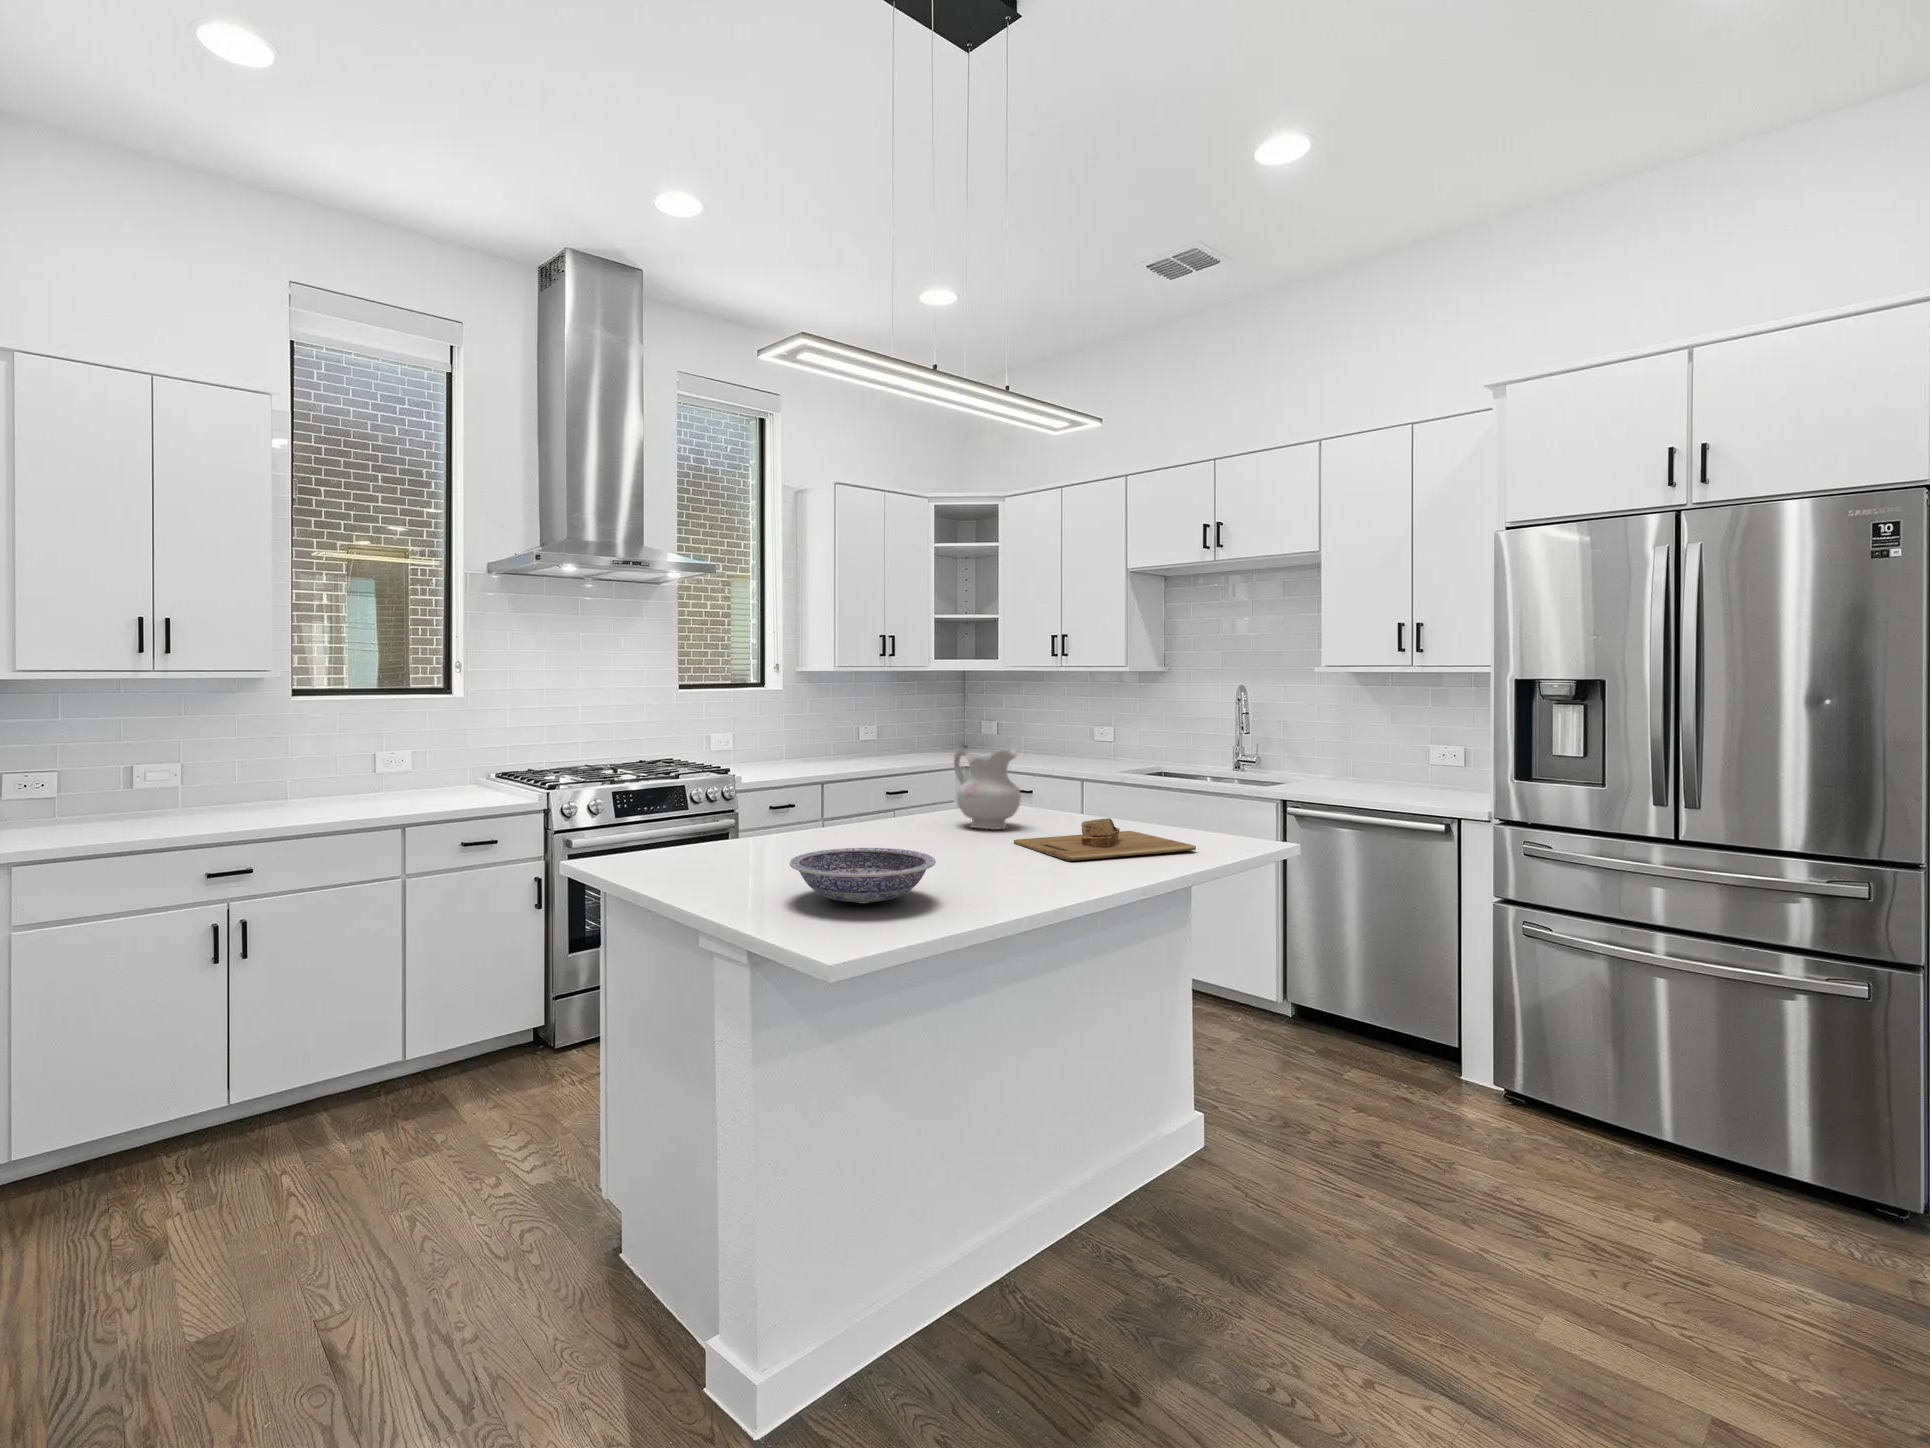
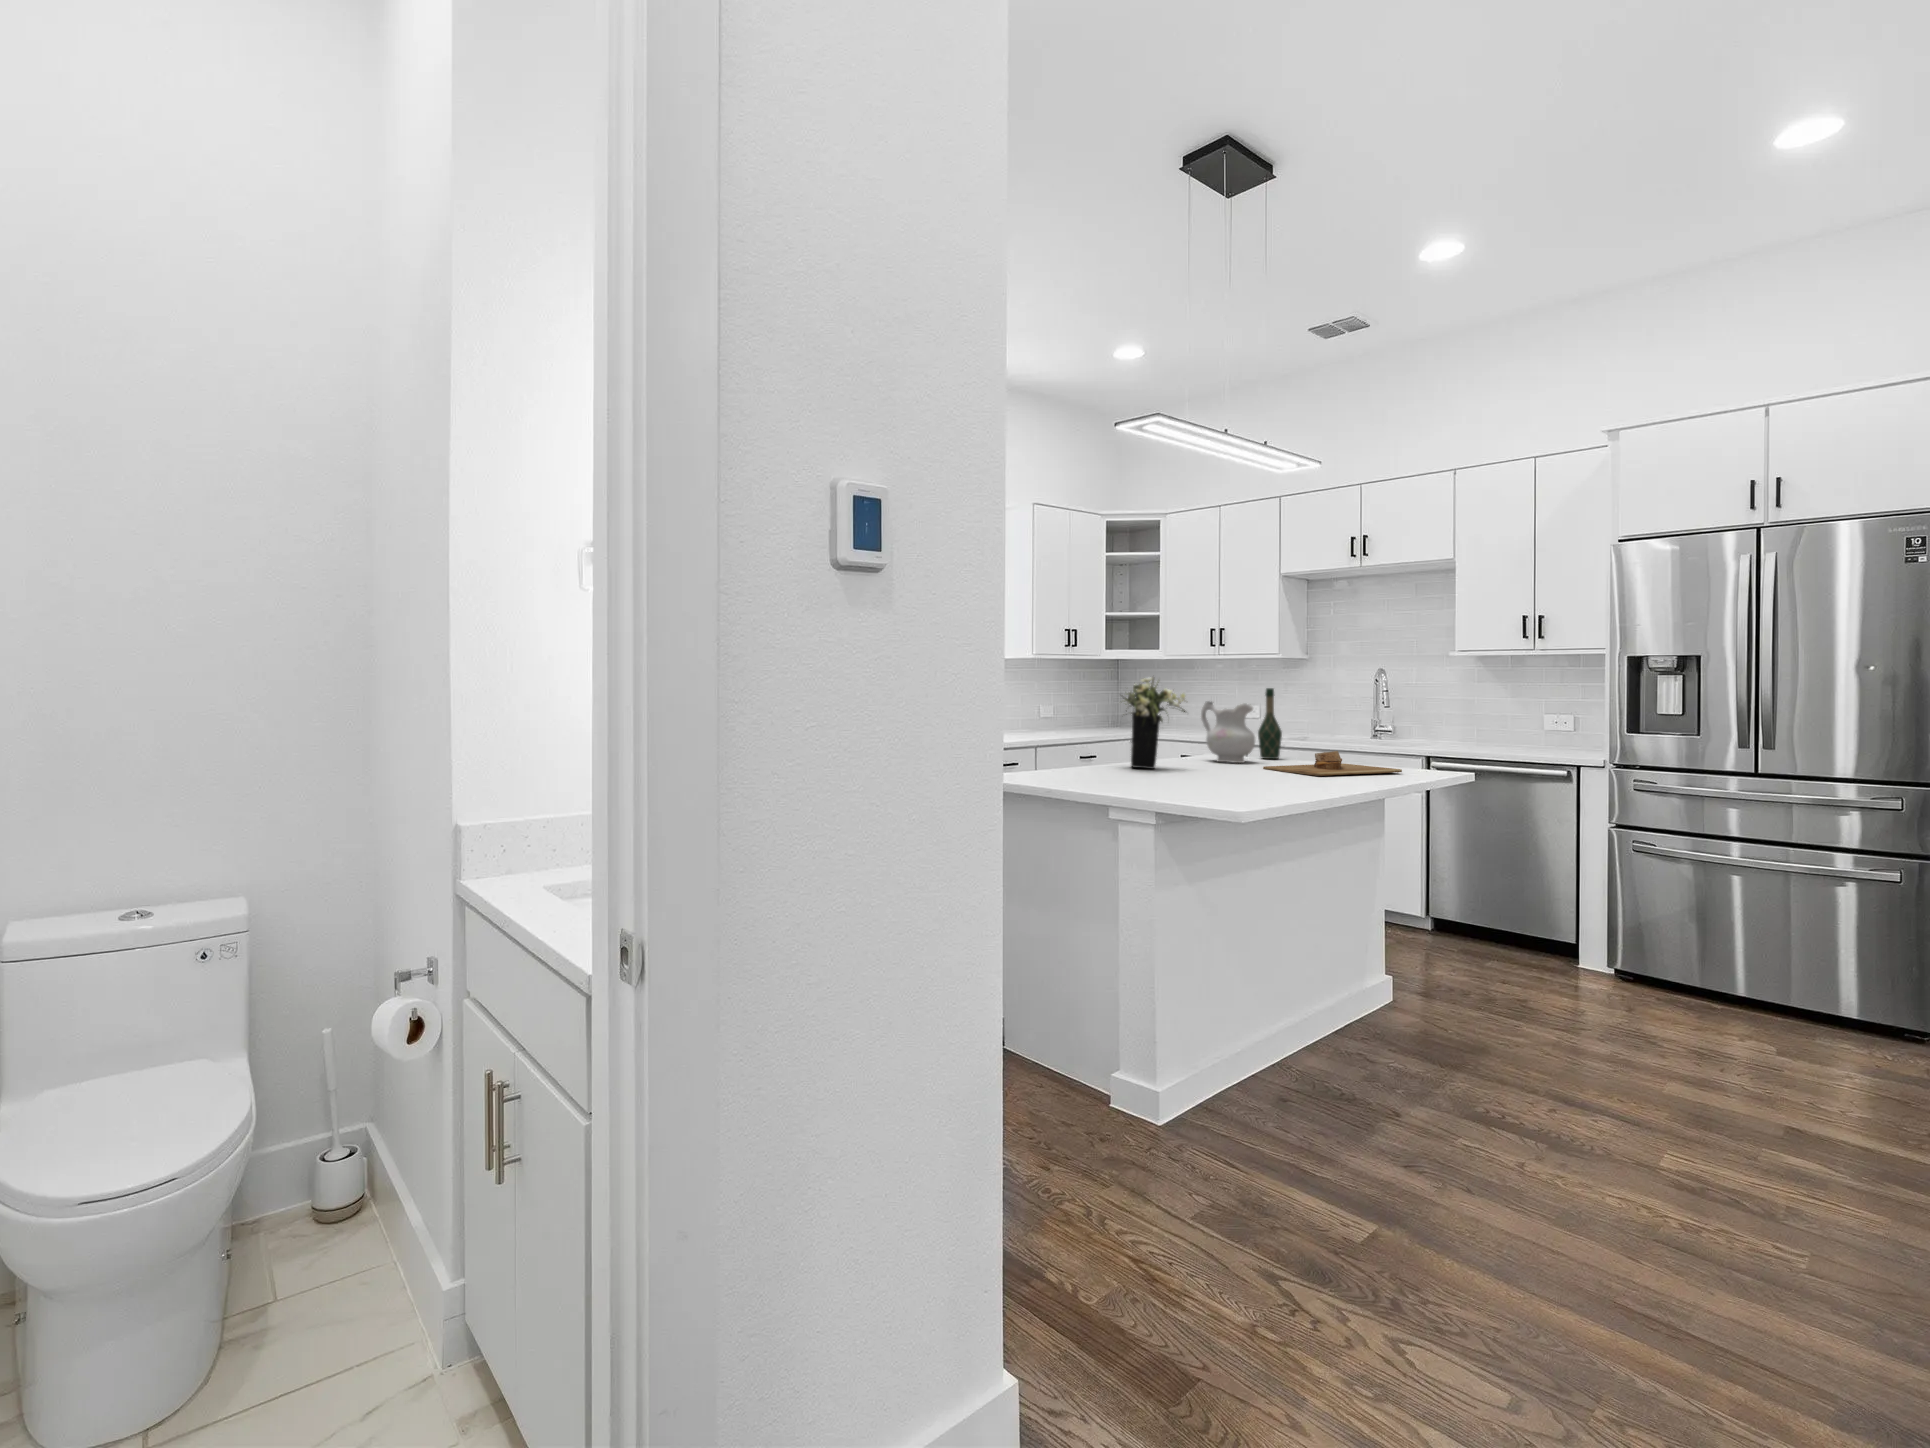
flower arrangement: none [807,714,908,847] -> present [1124,677,1185,769]
wine bottle: none [1036,724,1066,820] -> present [1258,688,1282,759]
bowl: present [790,848,936,903] -> none [1160,759,1260,789]

